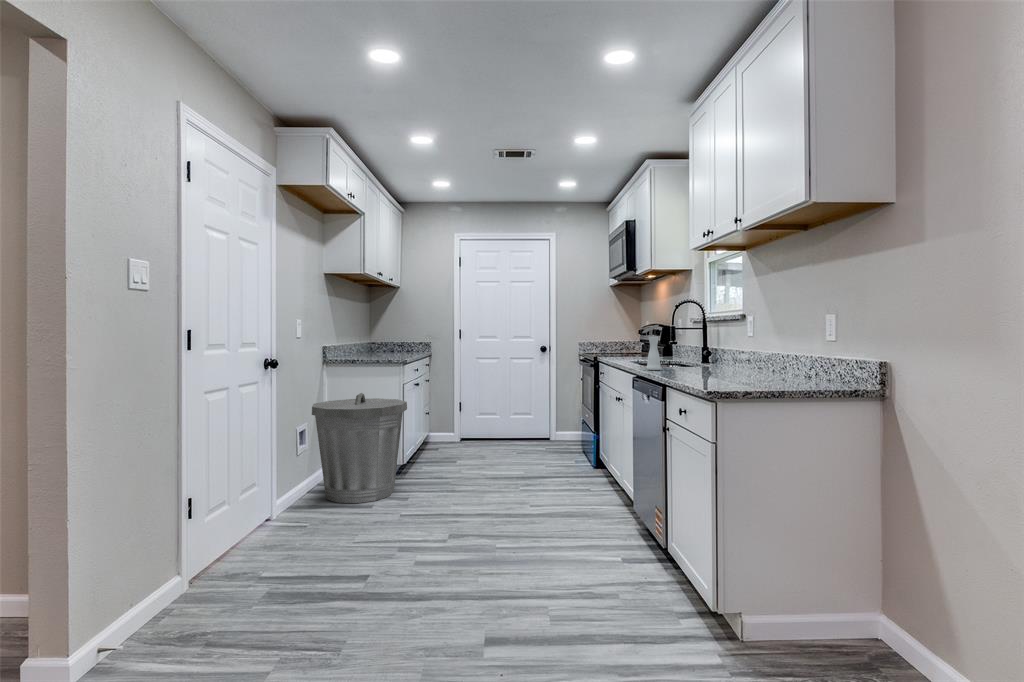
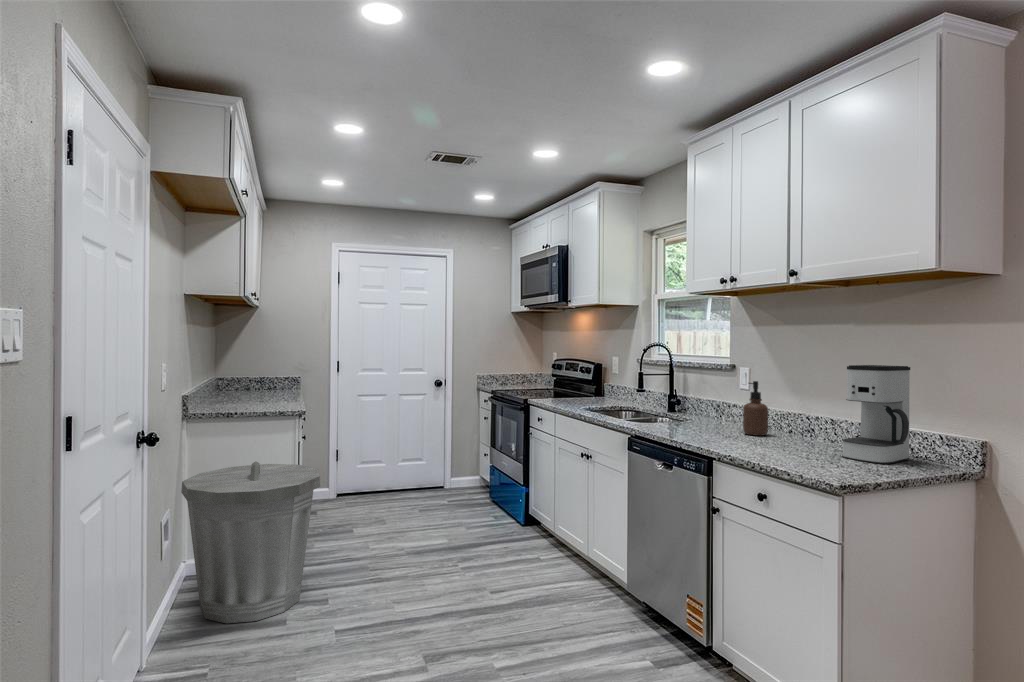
coffee maker: none [771,297,837,386] -> present [842,365,910,464]
vase: present [642,325,661,370] -> none [645,378,667,430]
soap dispenser: none [727,325,750,374] -> present [743,381,768,436]

